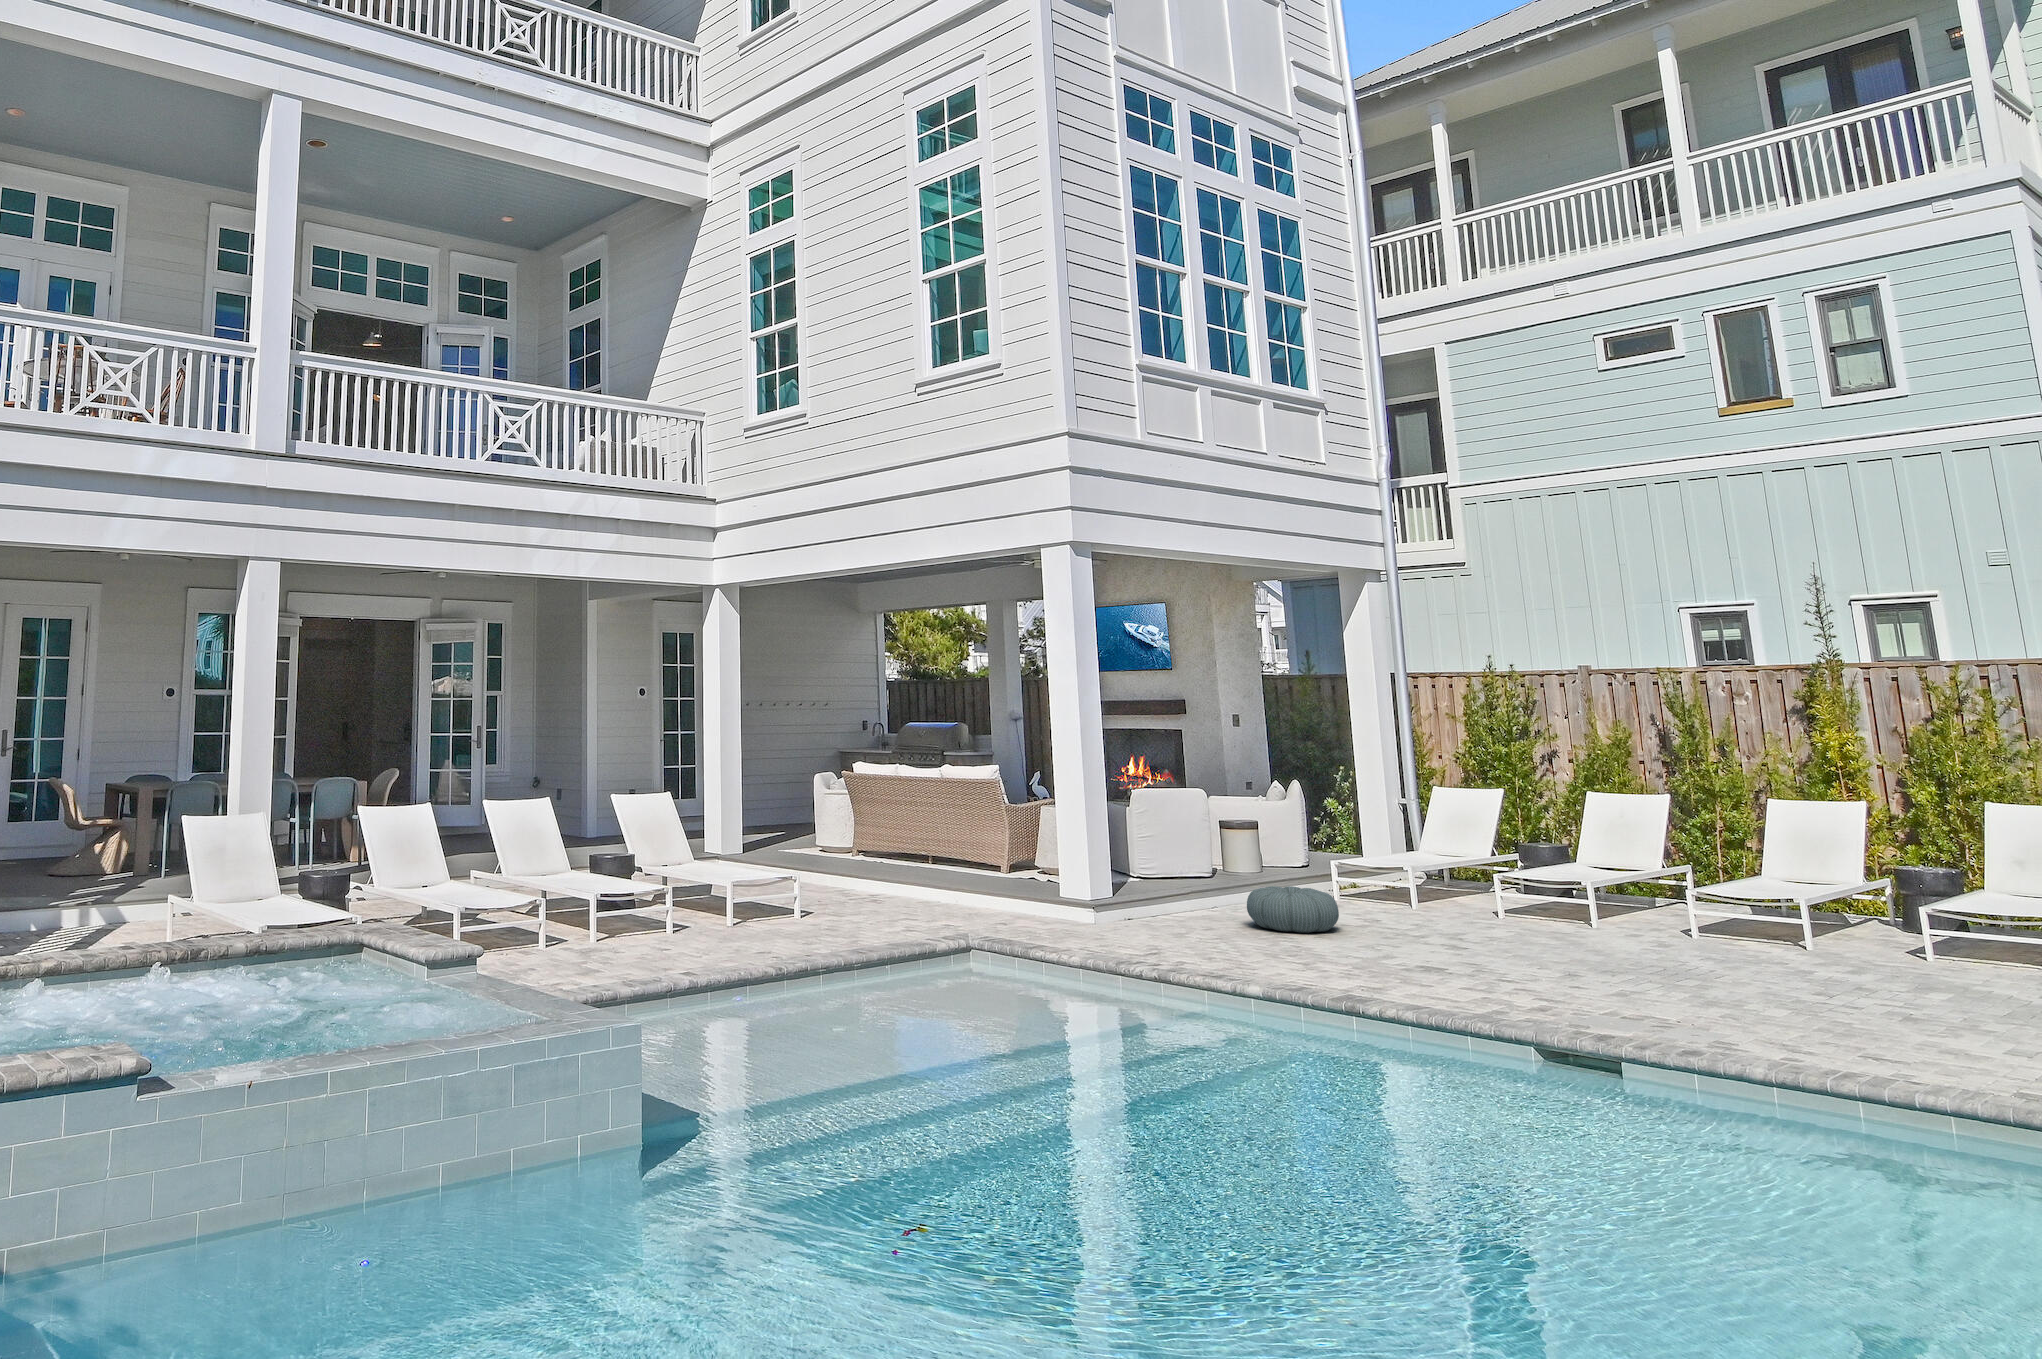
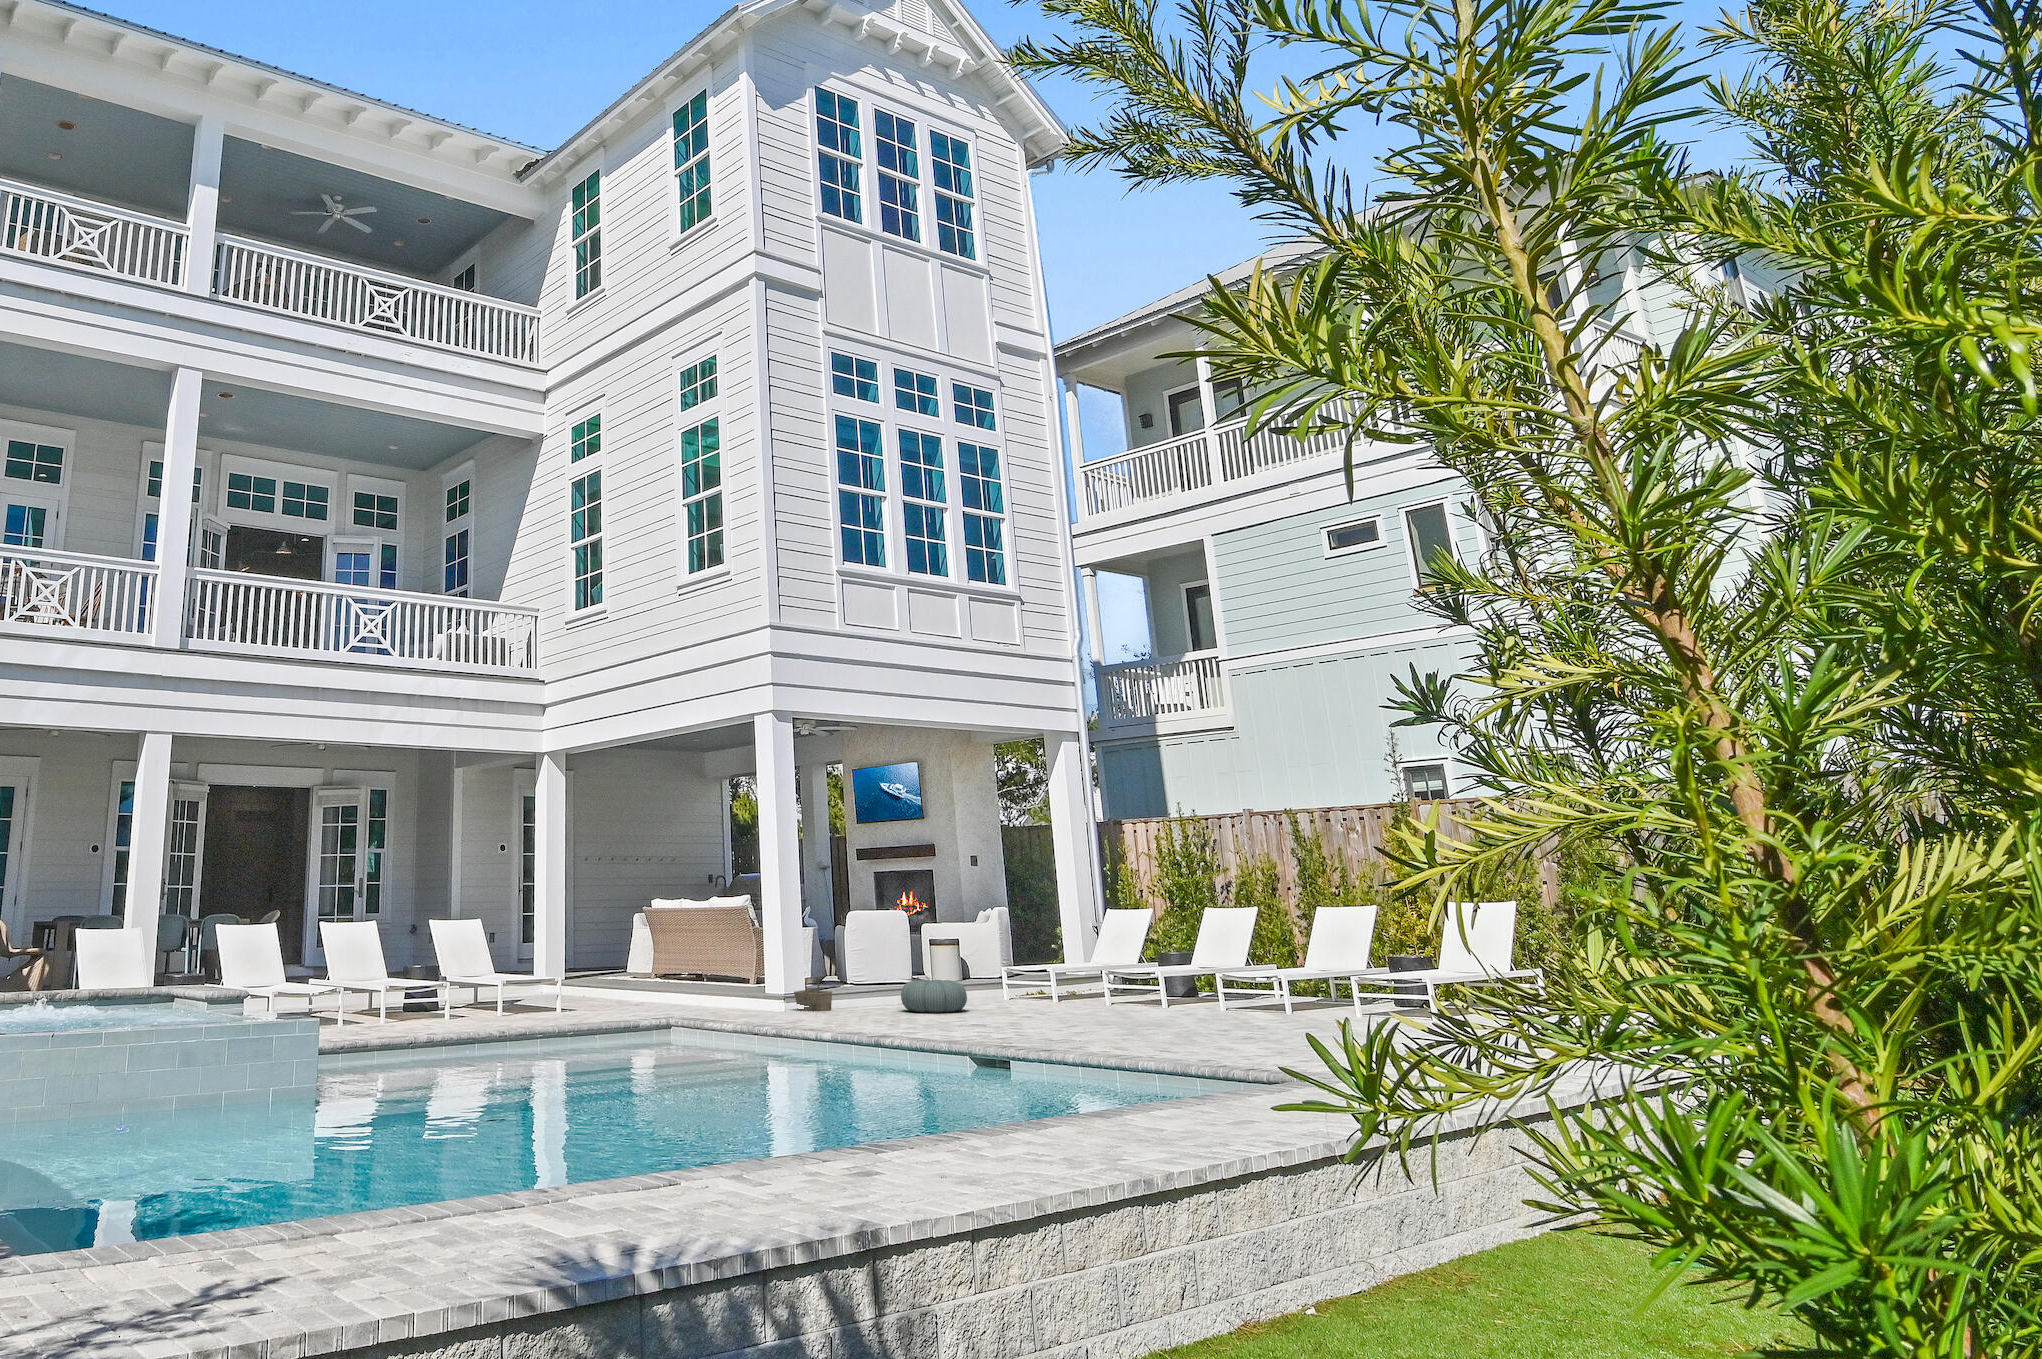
basket: none [1099,879,1151,924] -> present [794,977,832,1011]

